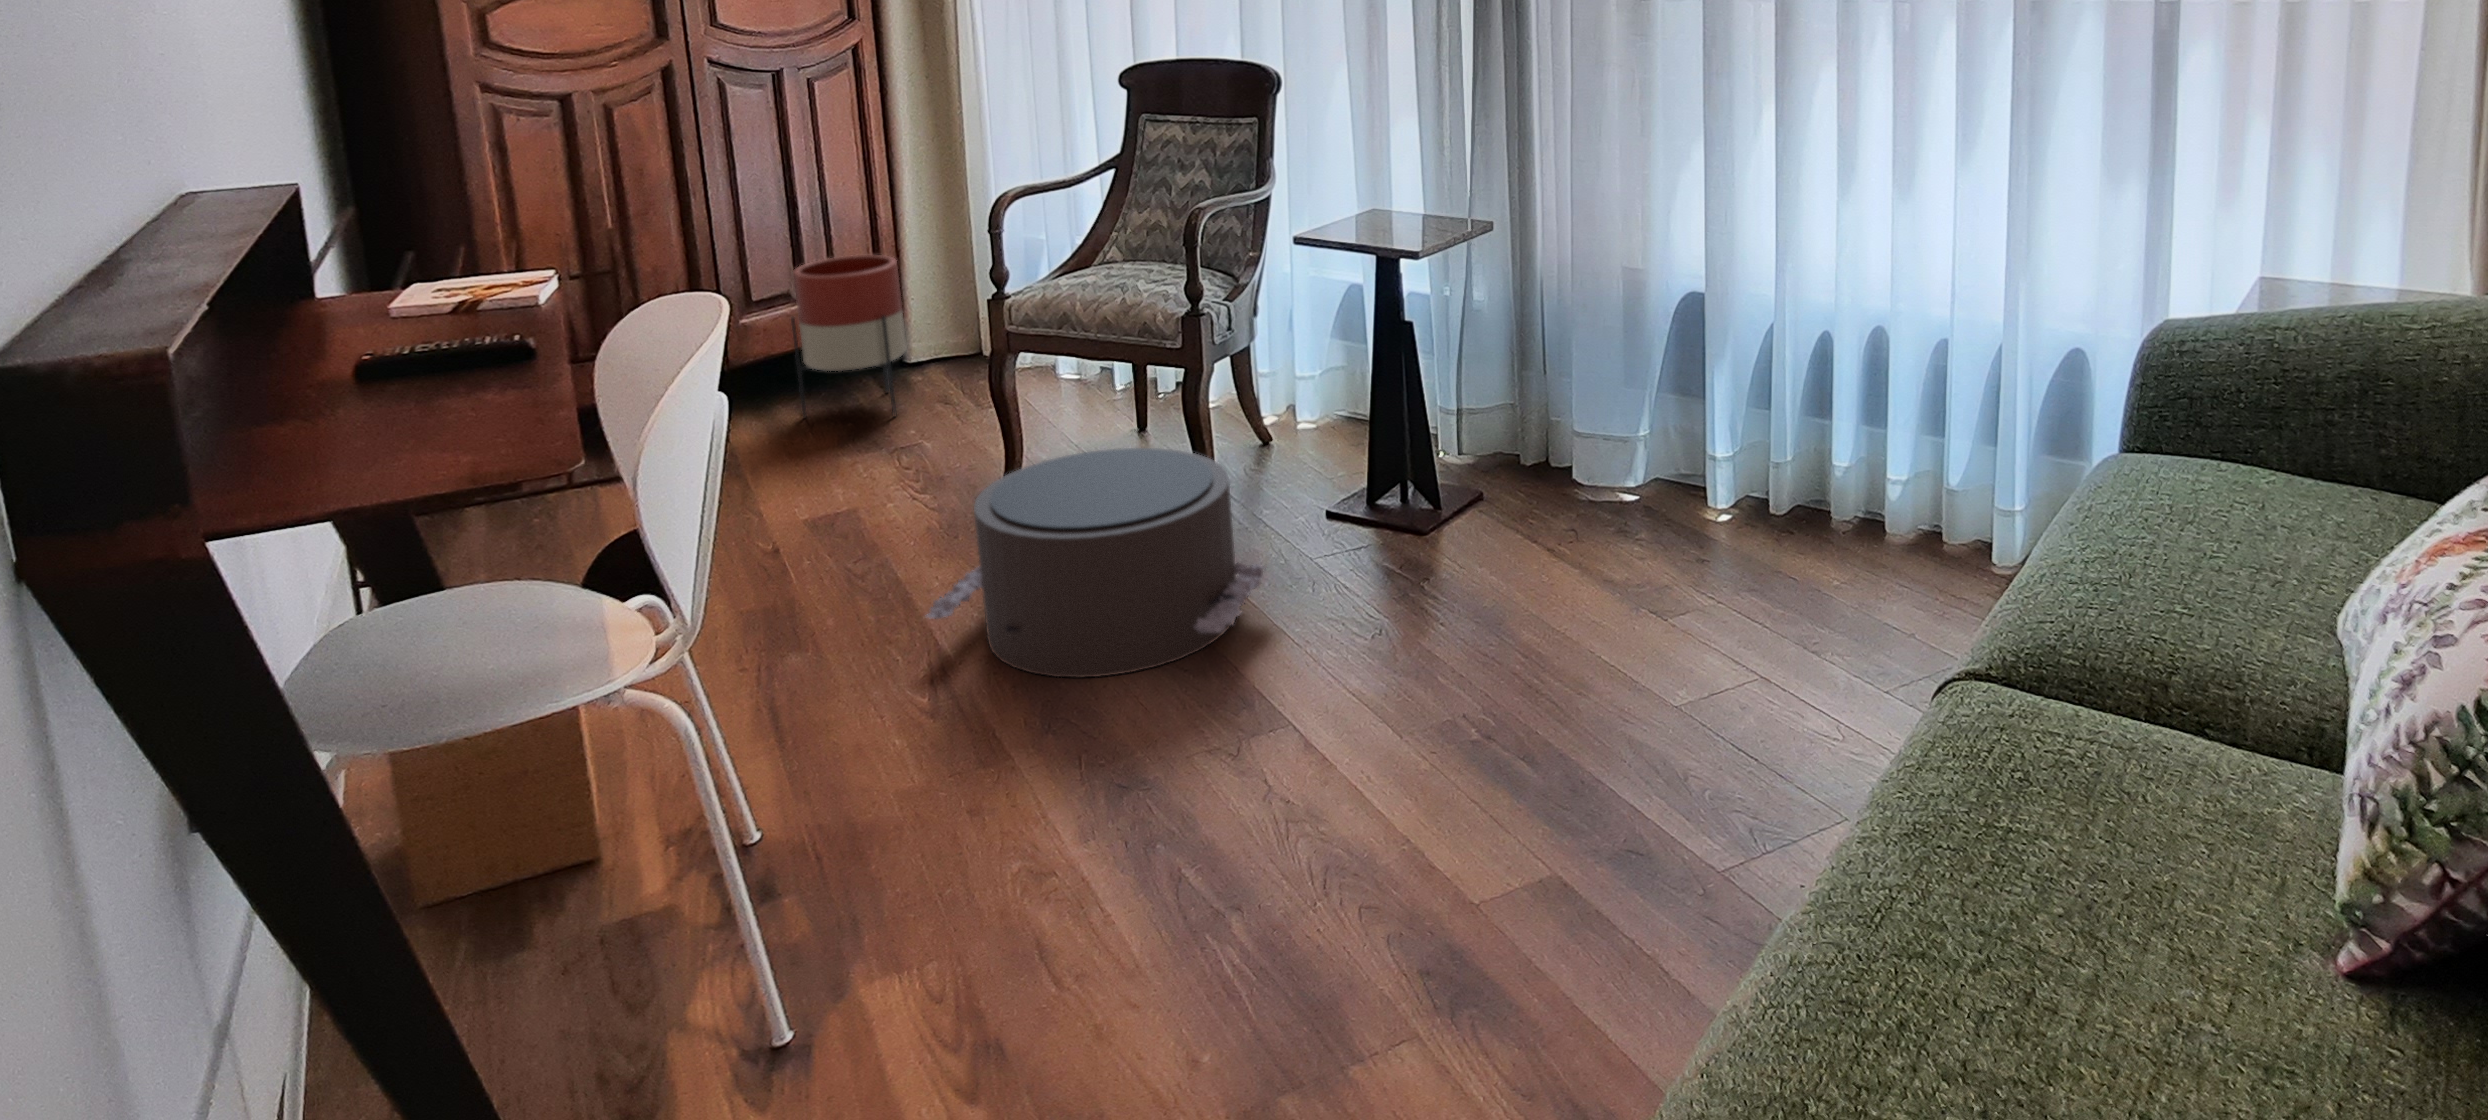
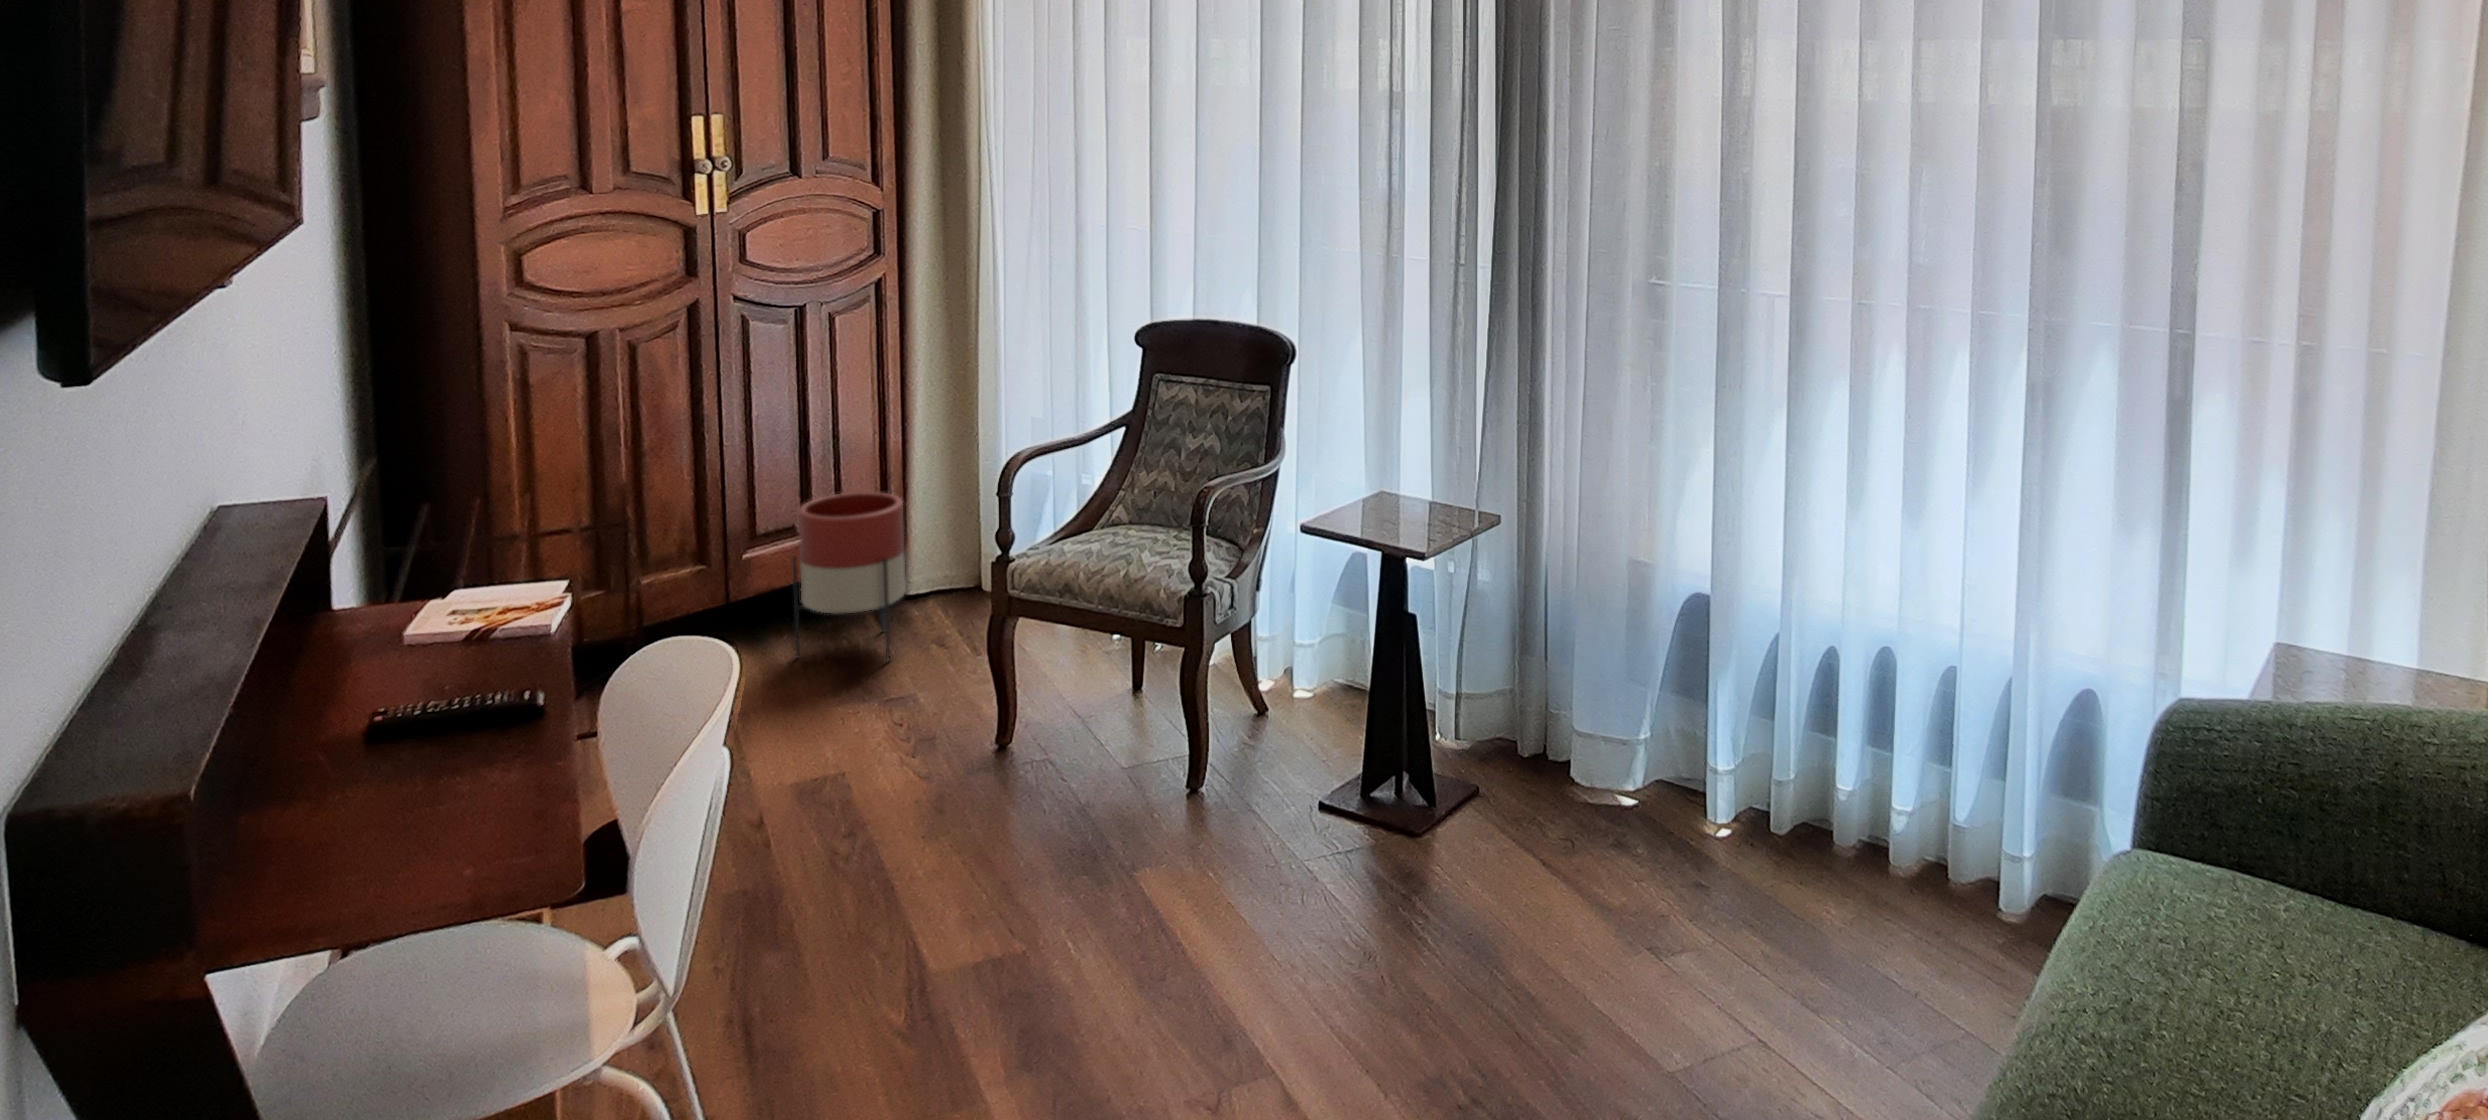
pouf: present [927,448,1266,677] -> none [904,742,1256,1001]

